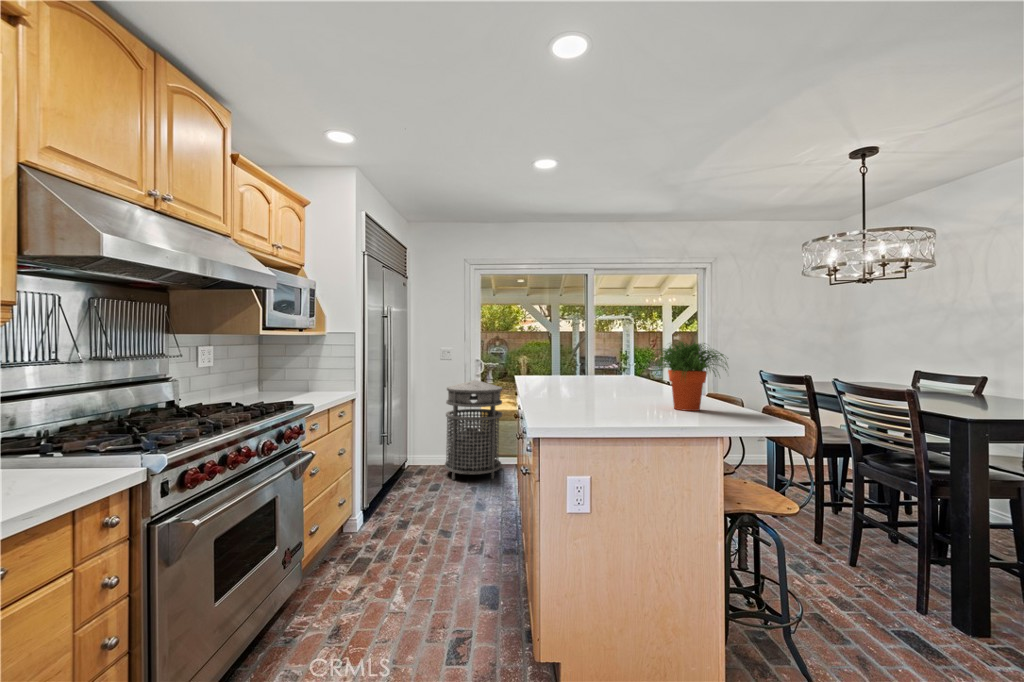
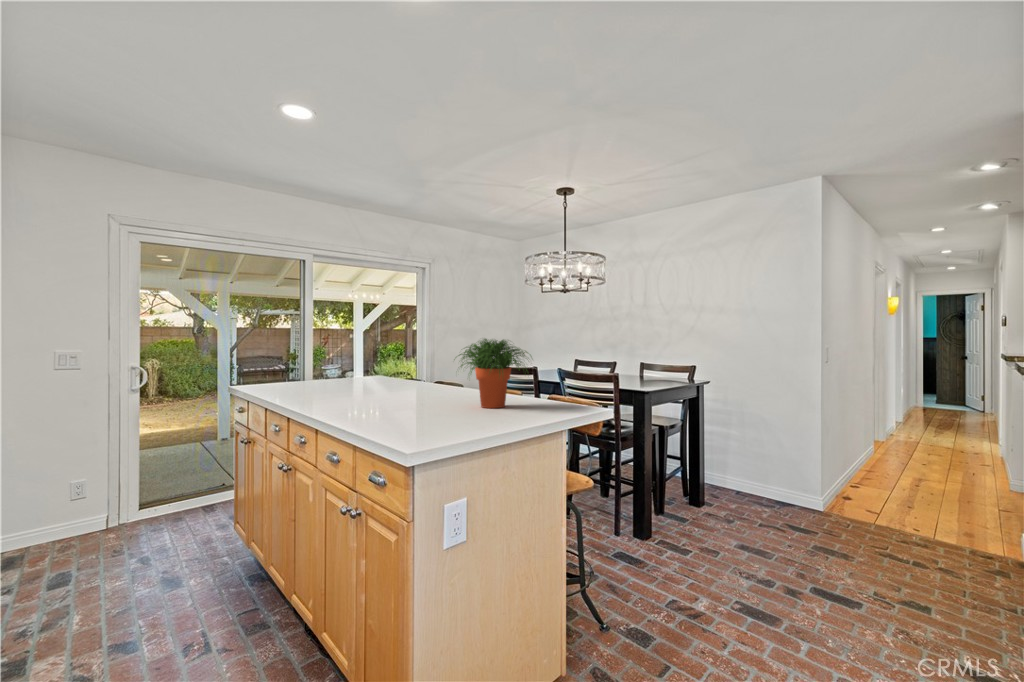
trash can: present [445,380,502,480] -> none [65,394,179,559]

